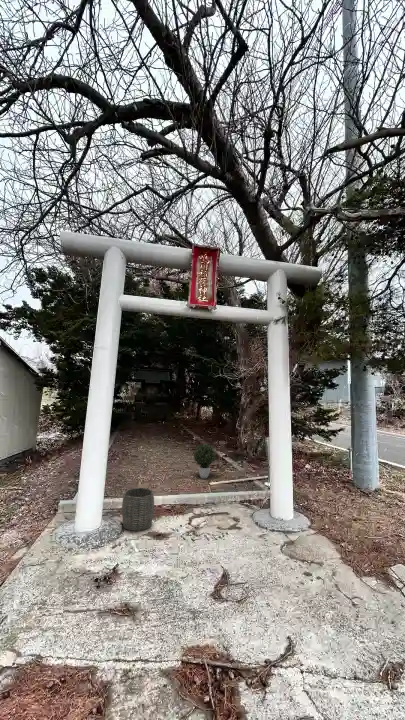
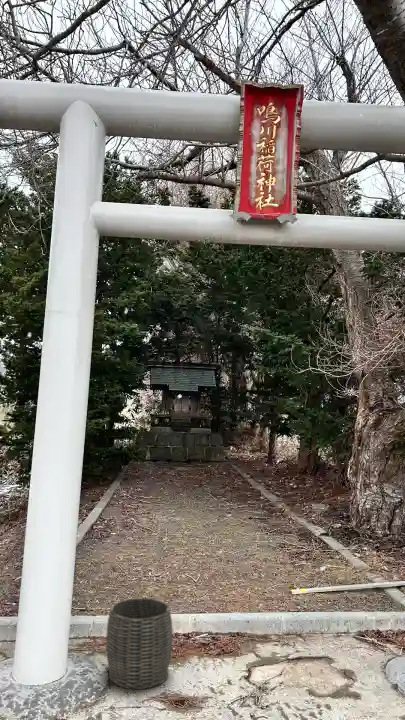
potted plant: present [193,444,216,478] -> none [258,508,307,579]

